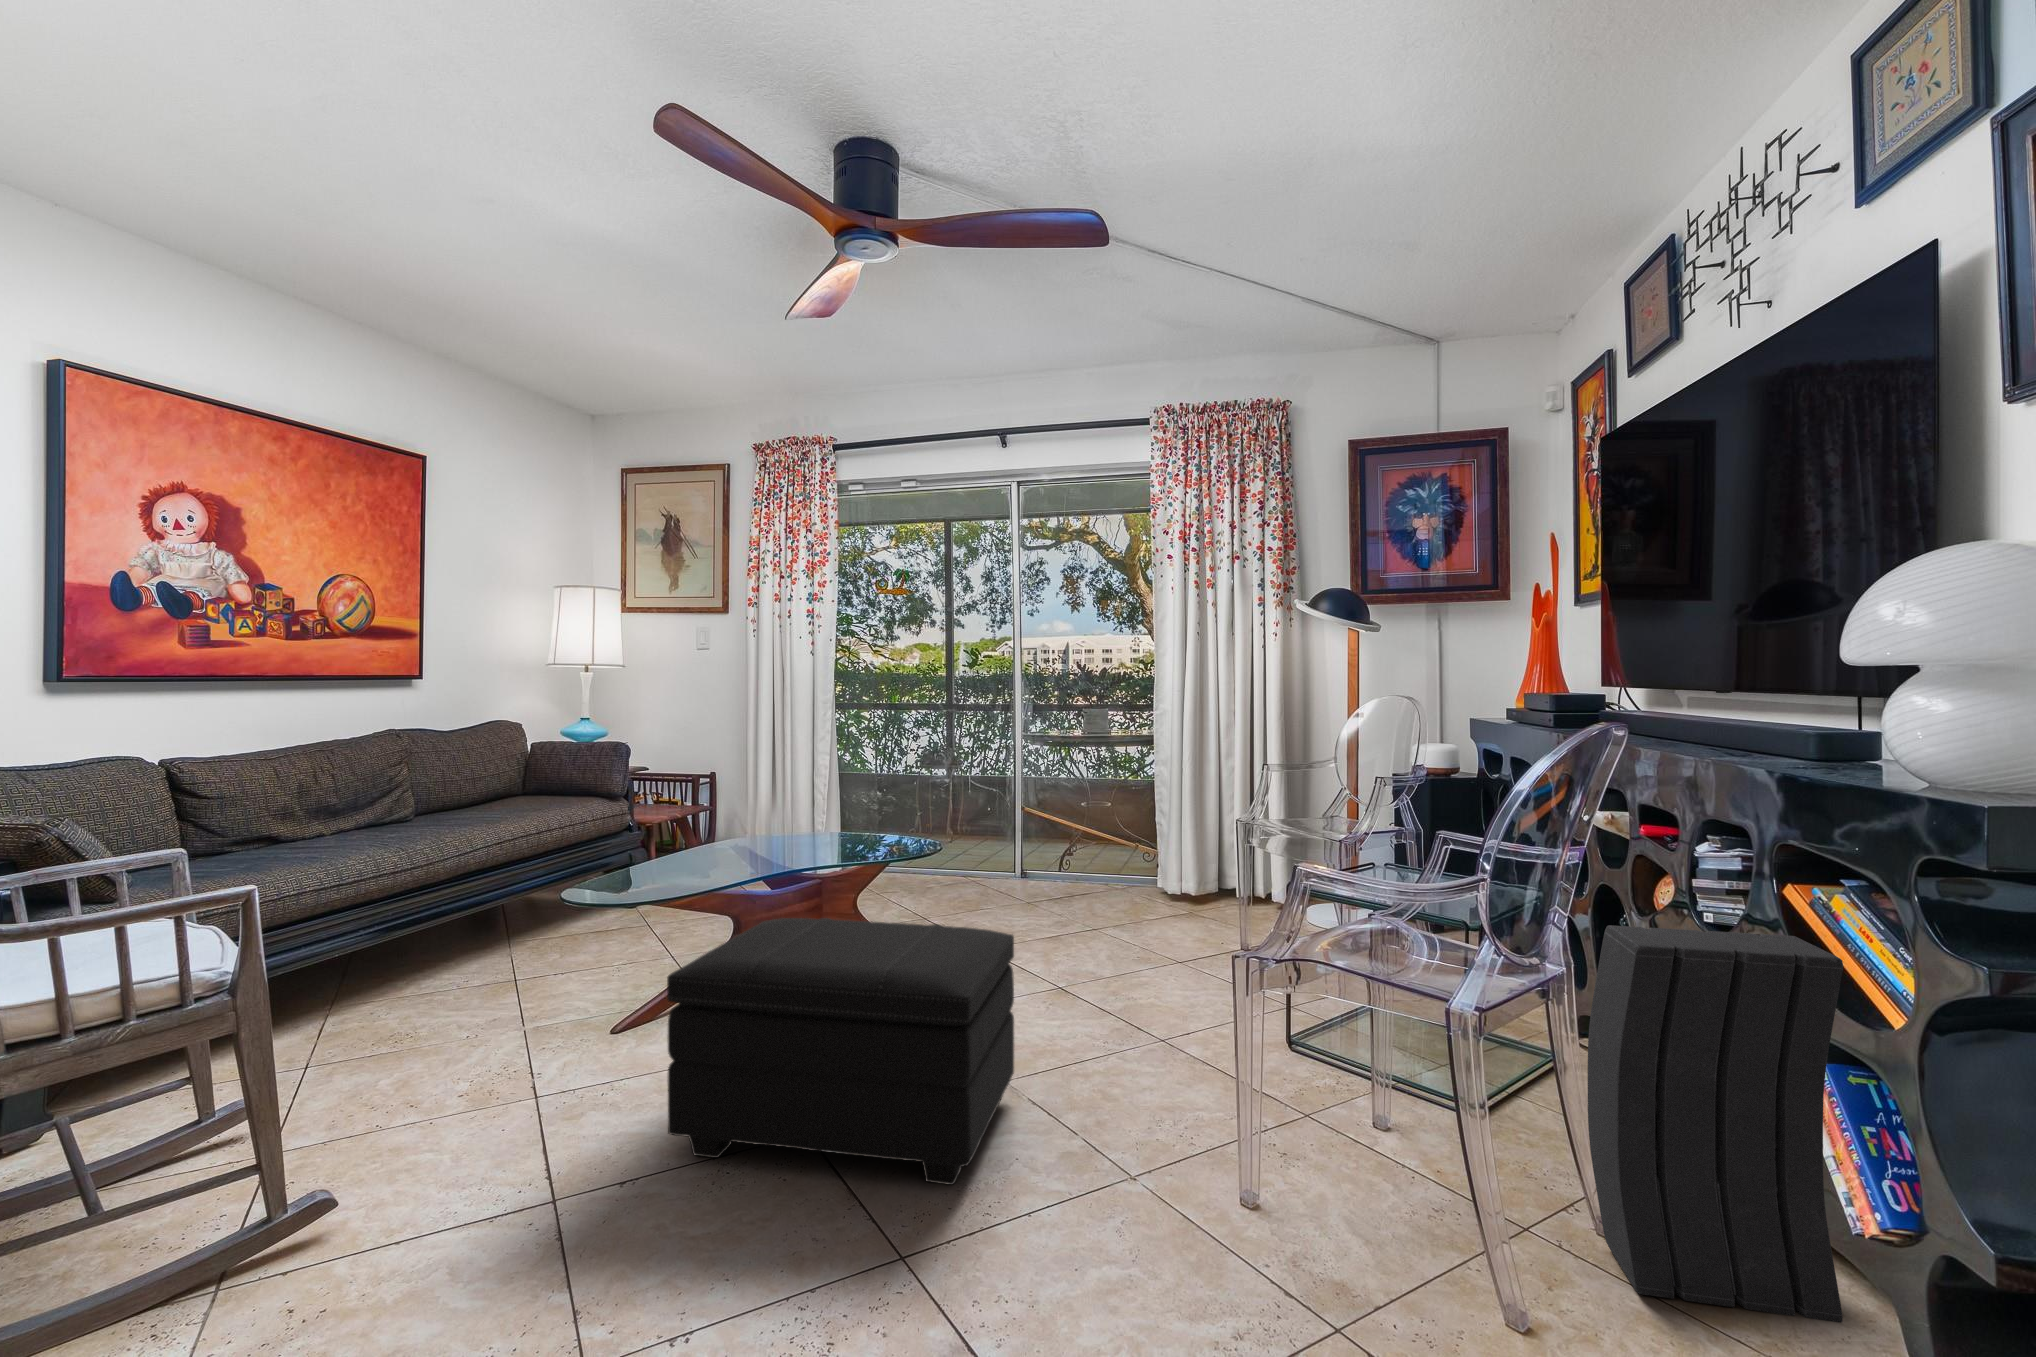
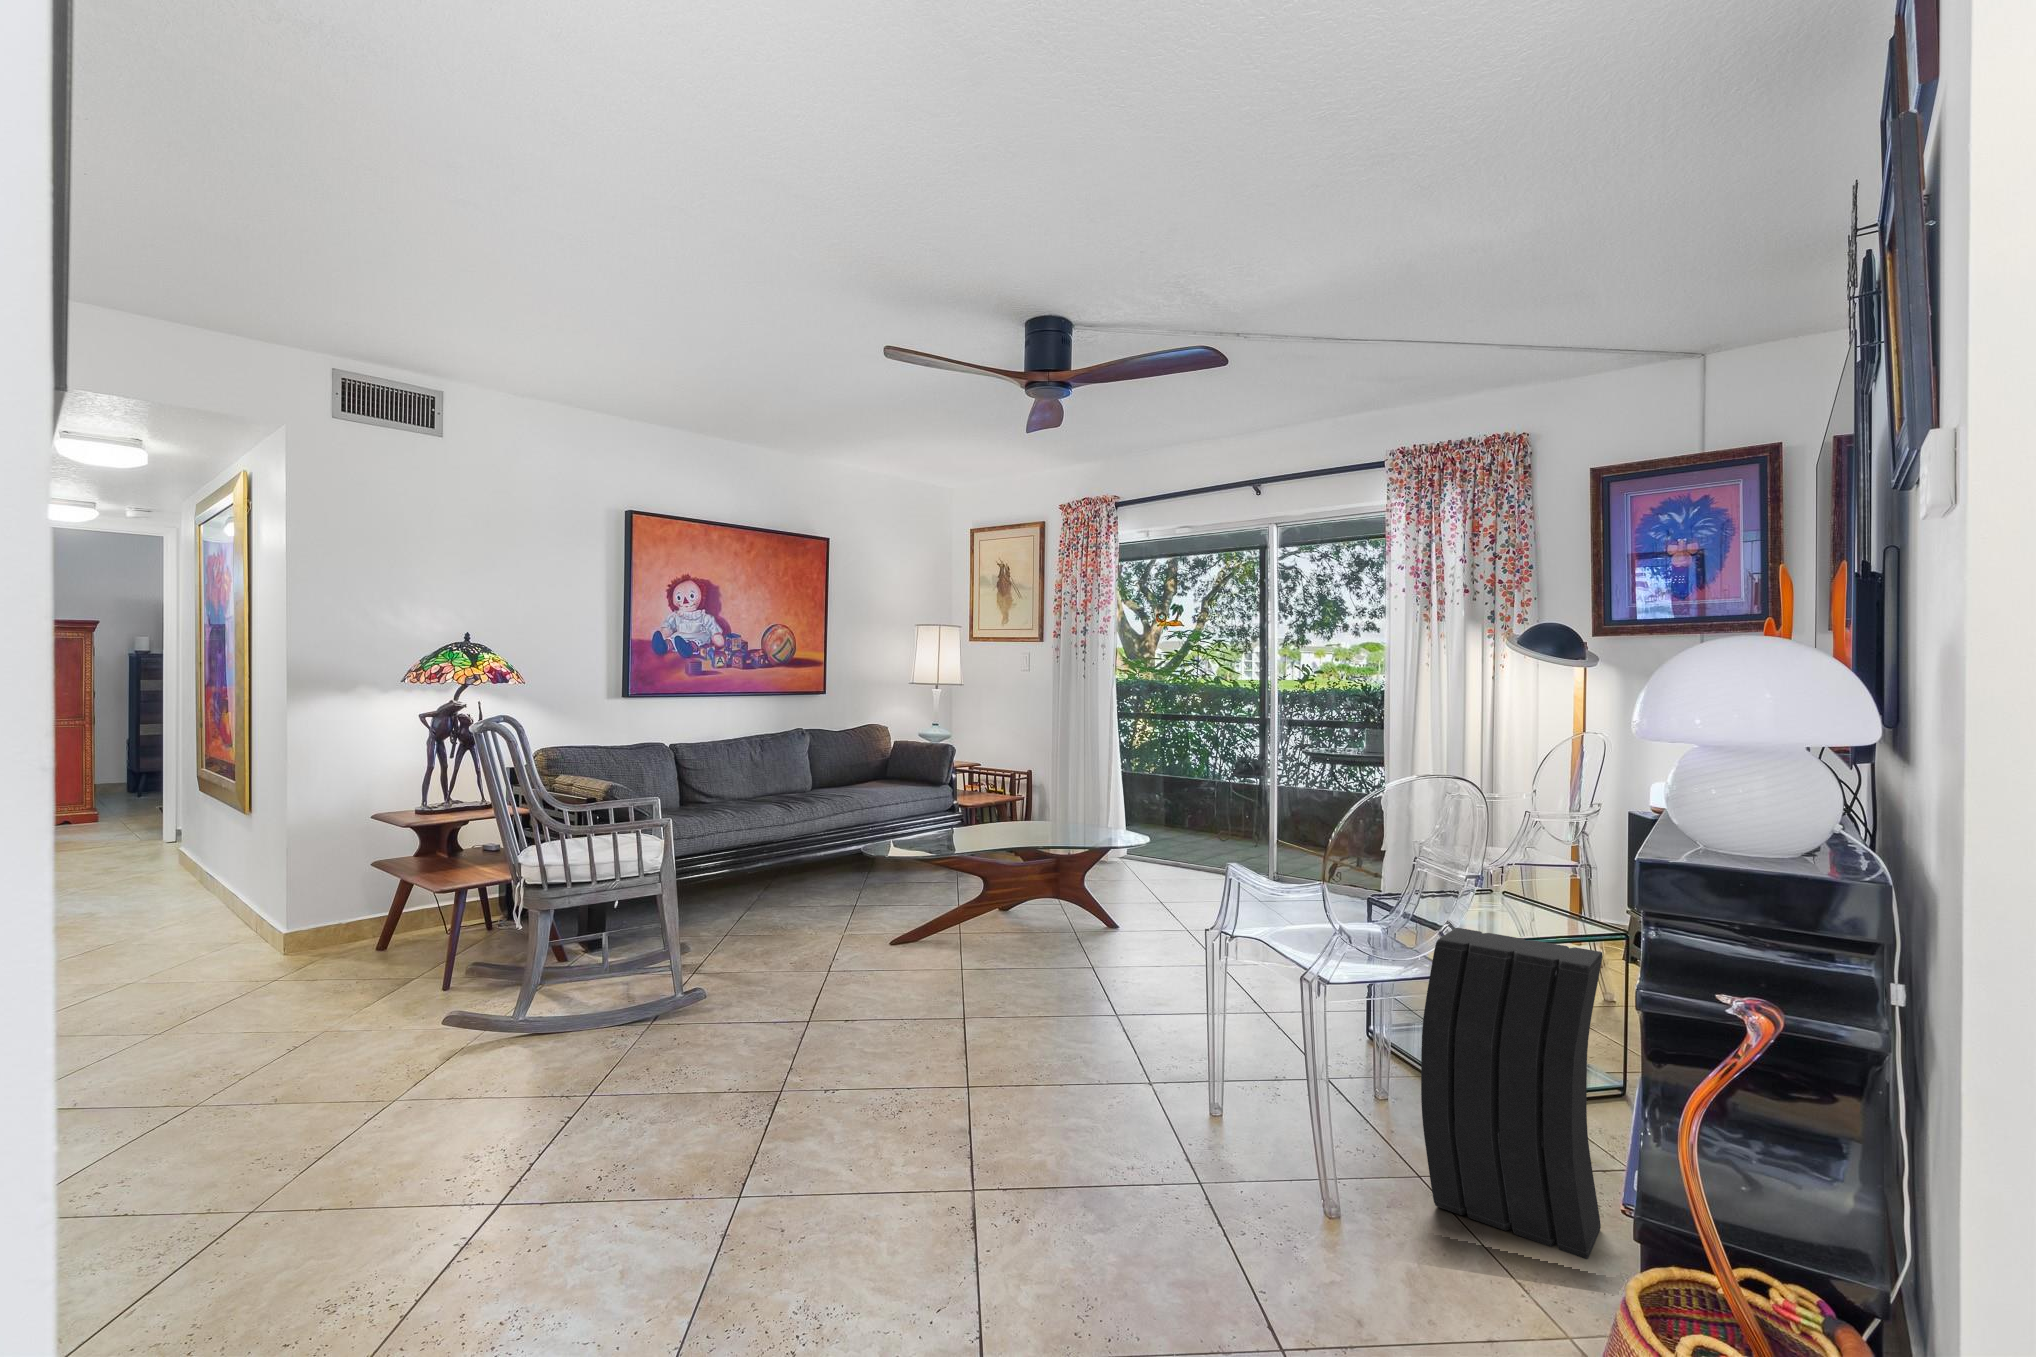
footstool: present [667,918,1014,1185] -> none [874,873,1112,1055]

